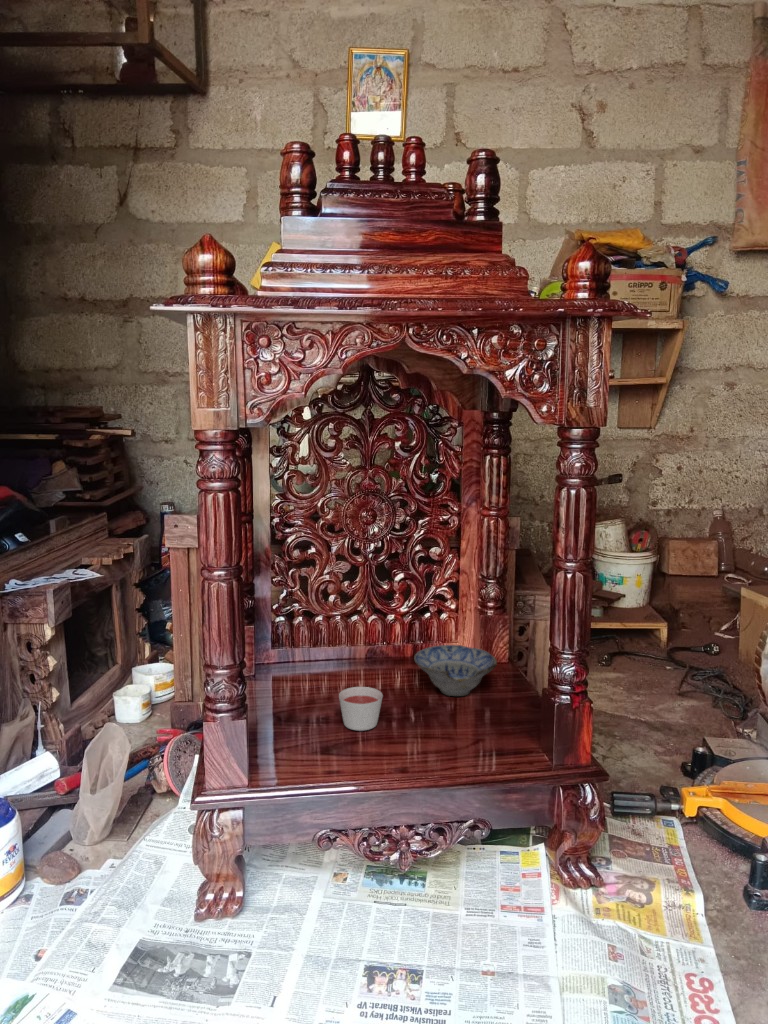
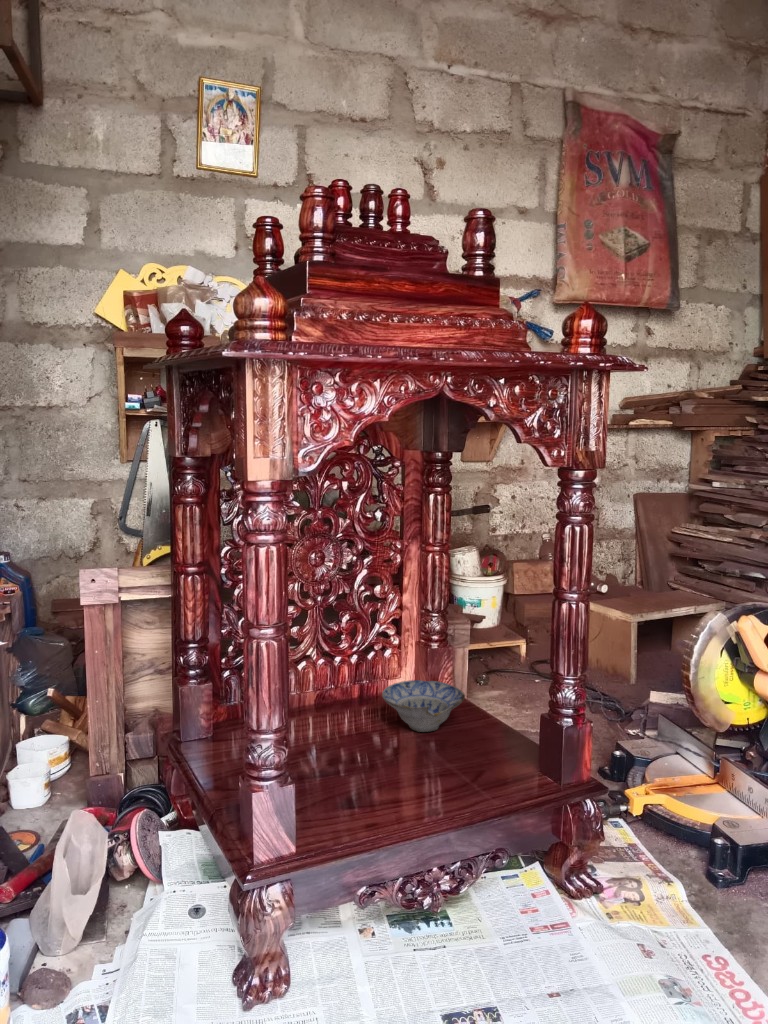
candle: present [339,687,383,731] -> none [333,734,379,781]

